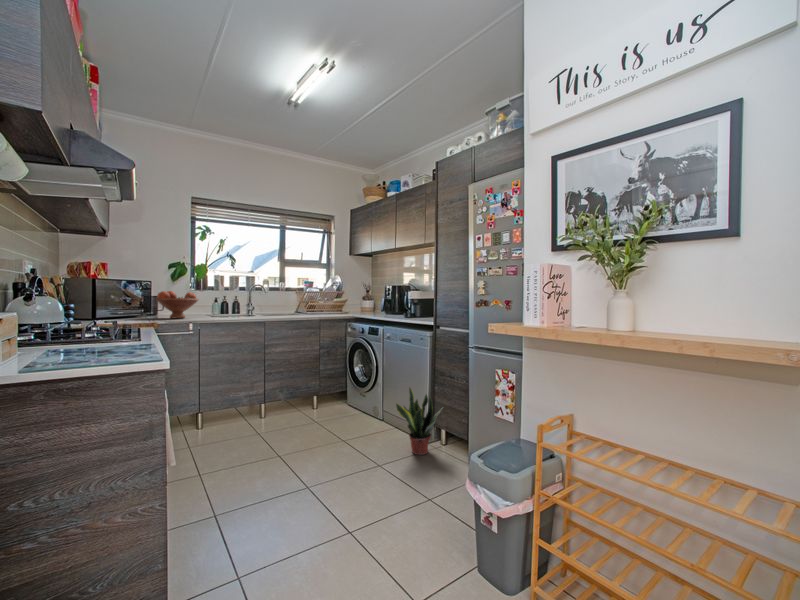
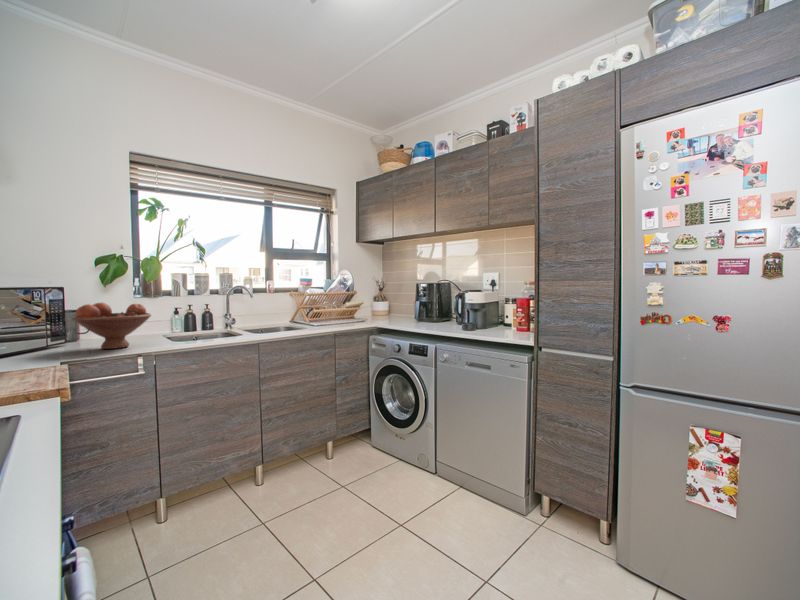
potted plant: present [396,388,441,455] -> none [497,441,561,548]

